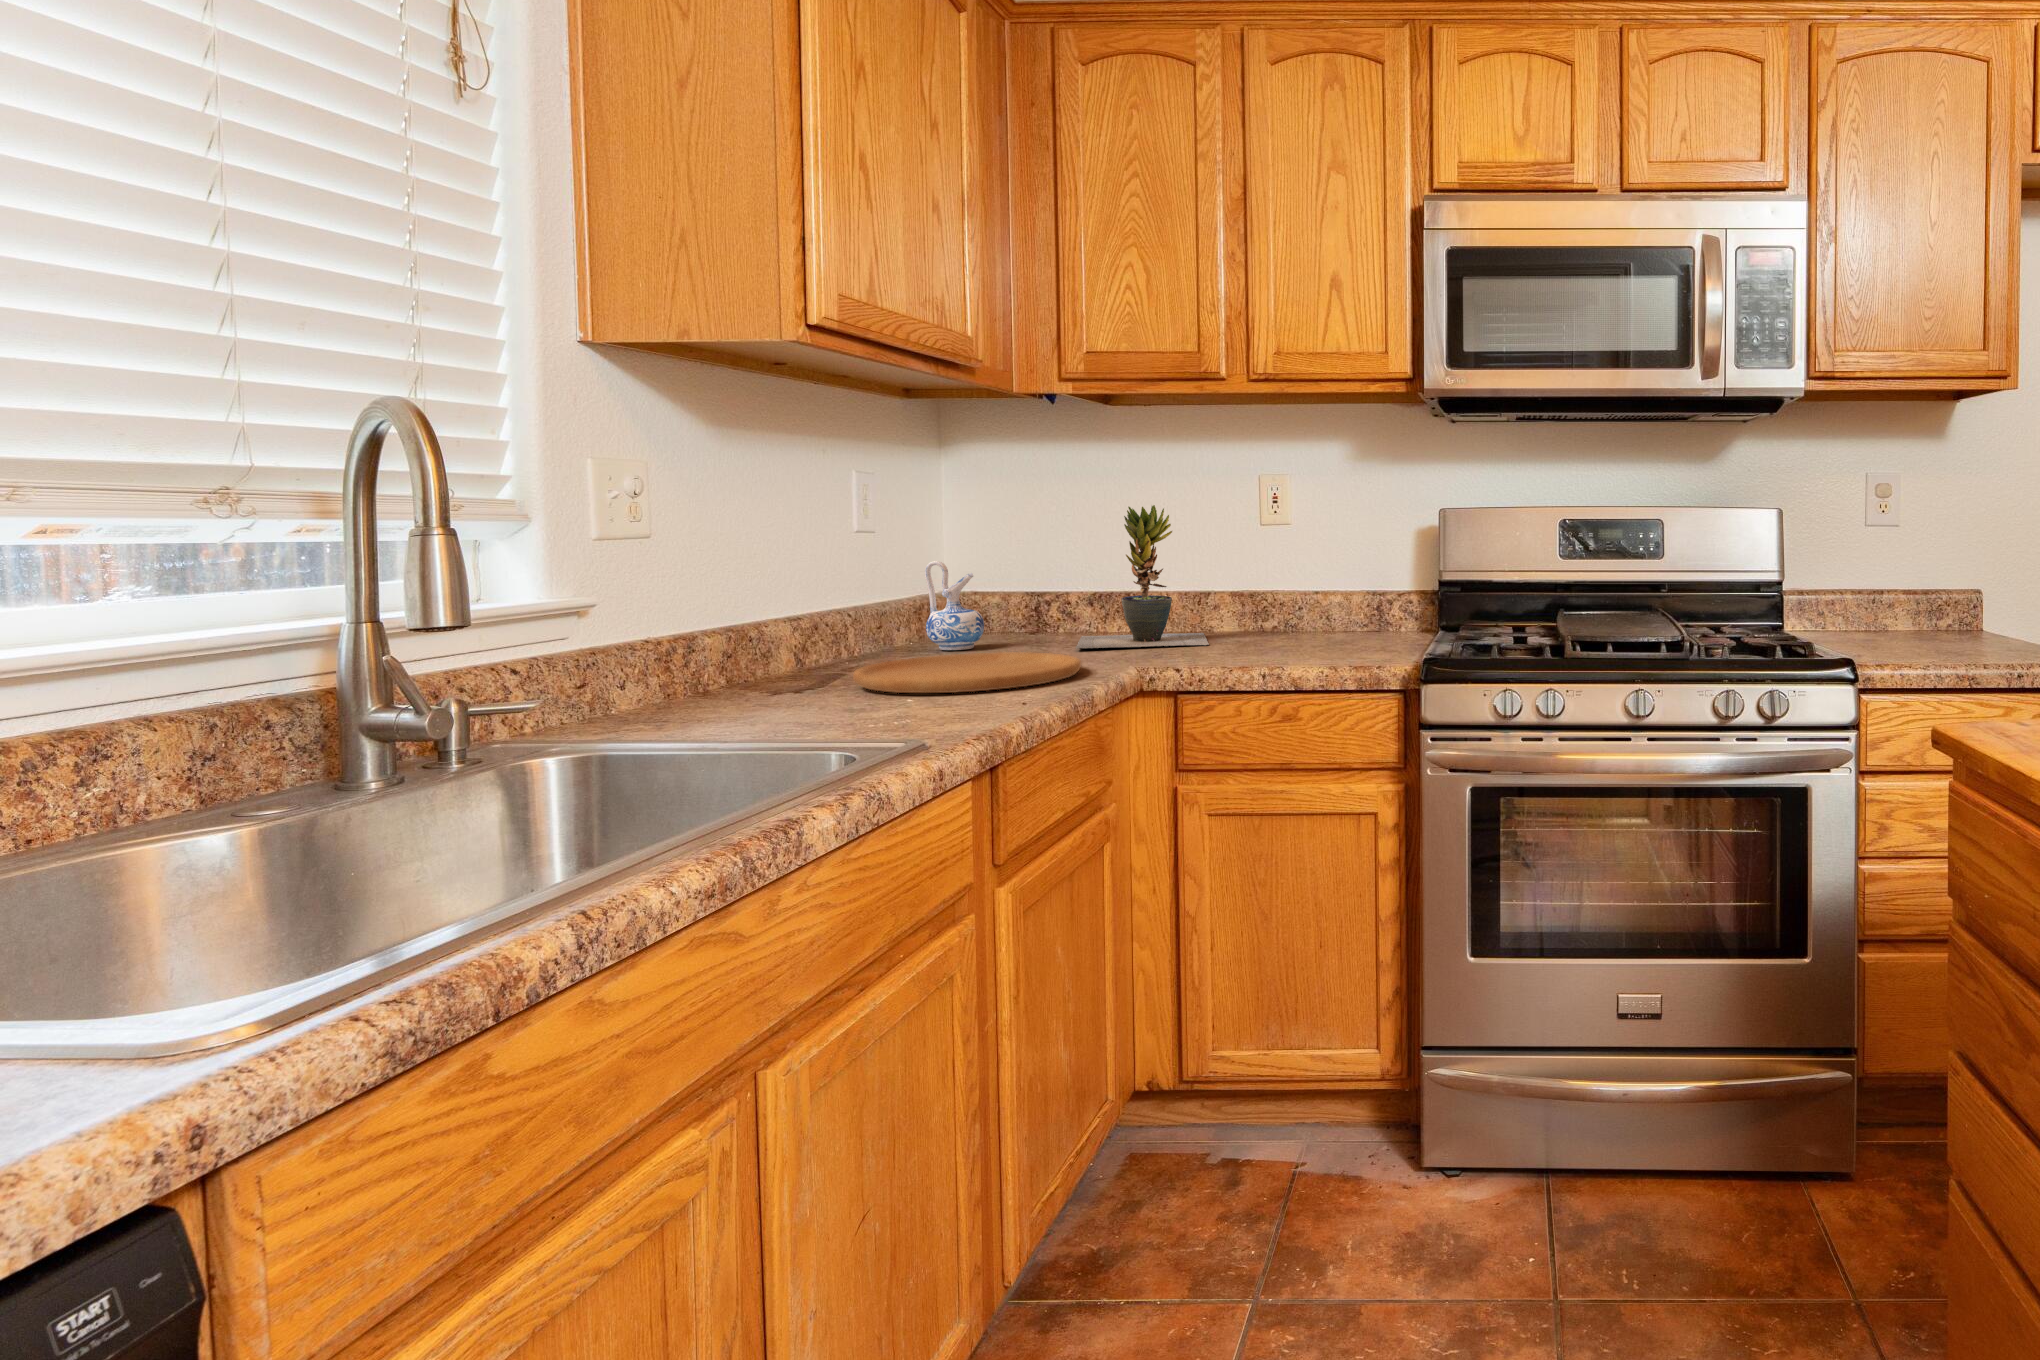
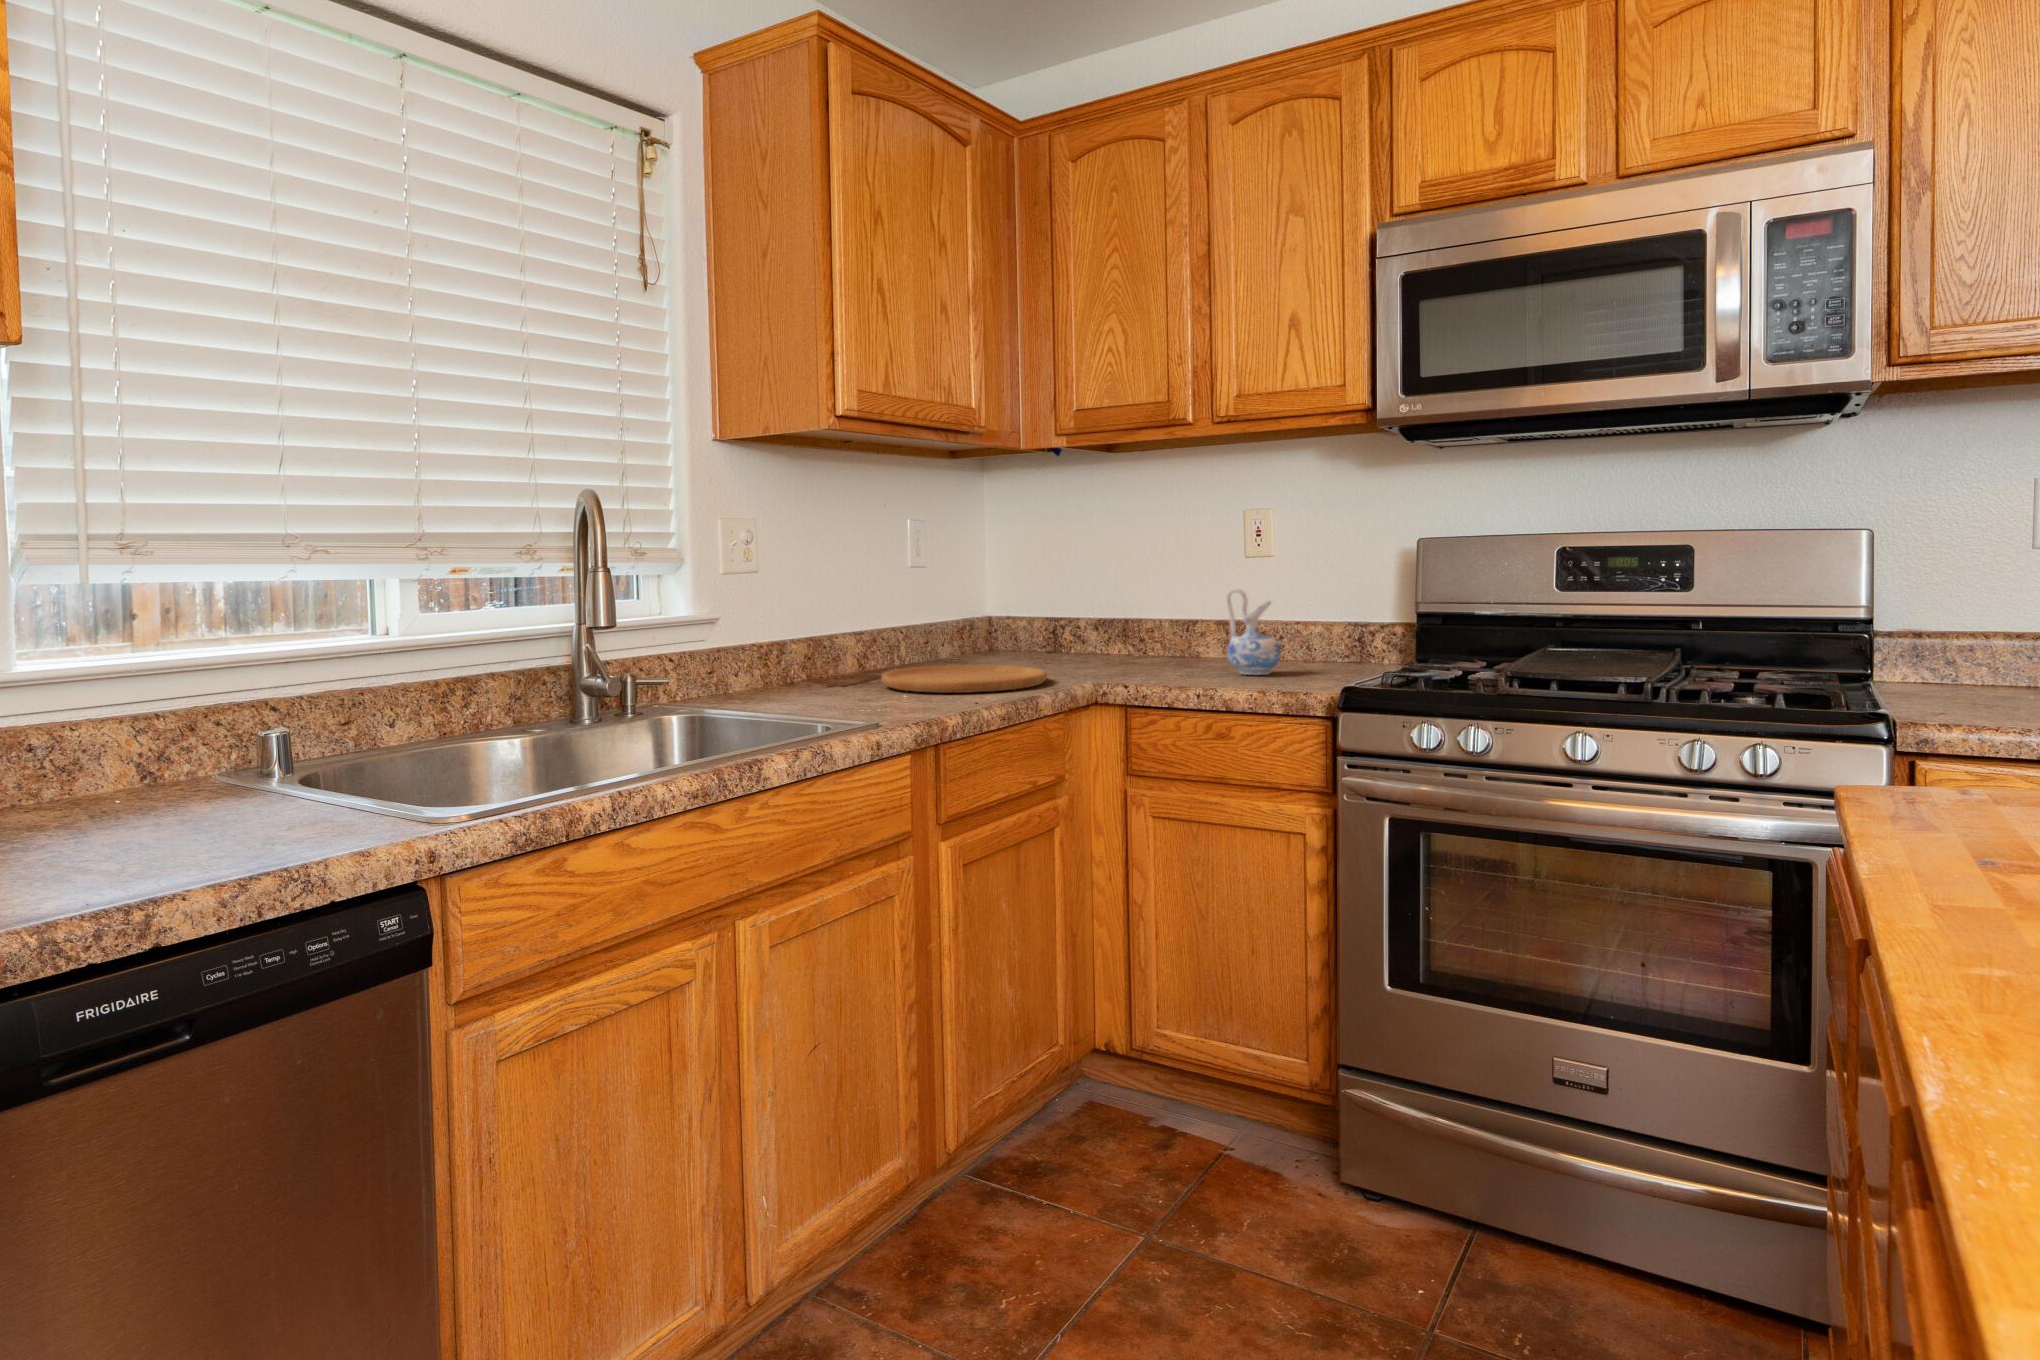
potted plant: present [1076,505,1209,649] -> none [1064,541,1189,668]
ceramic pitcher: present [925,561,984,650] -> present [1226,588,1280,675]

